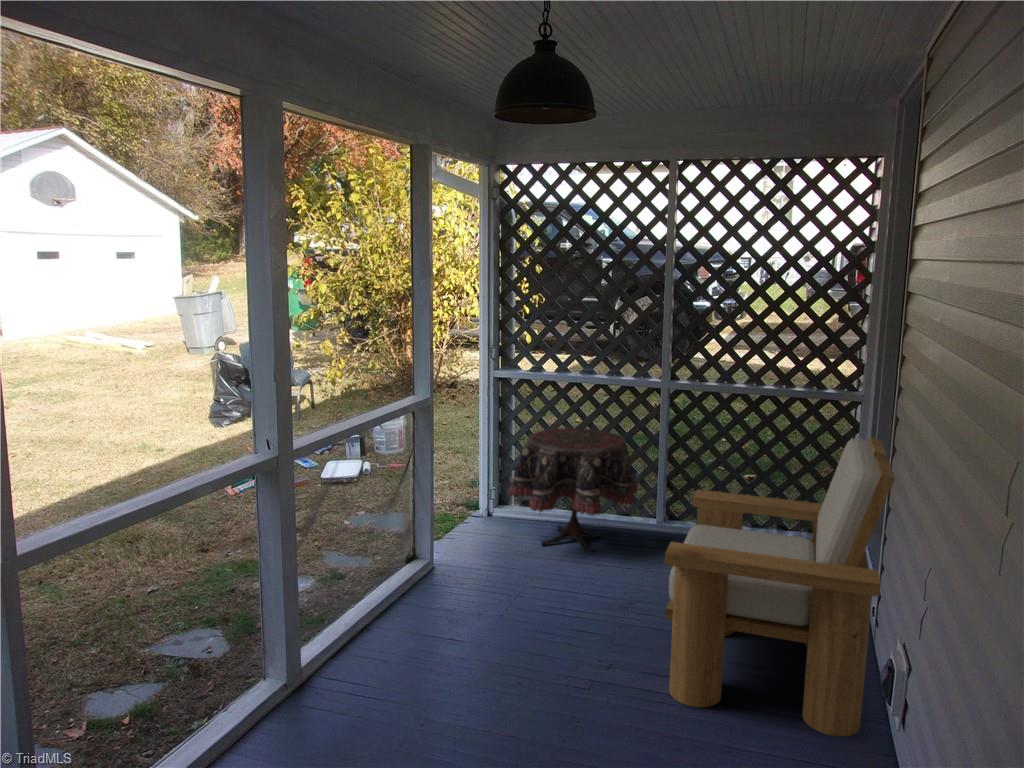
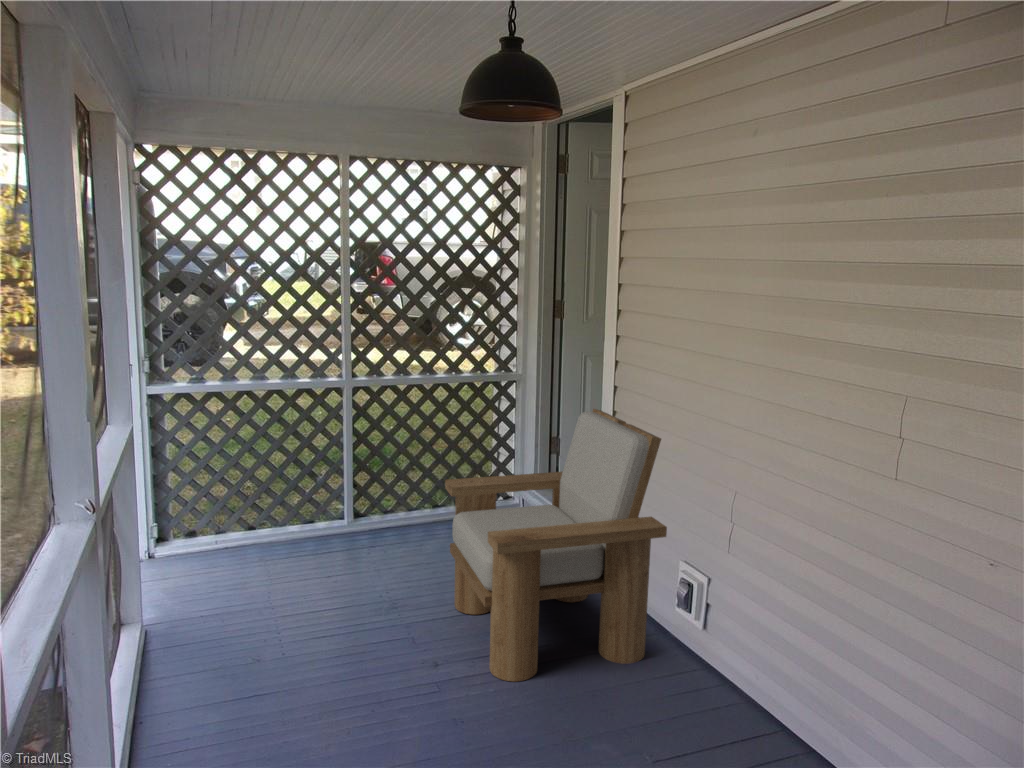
side table: present [509,428,638,553] -> none [200,438,343,575]

